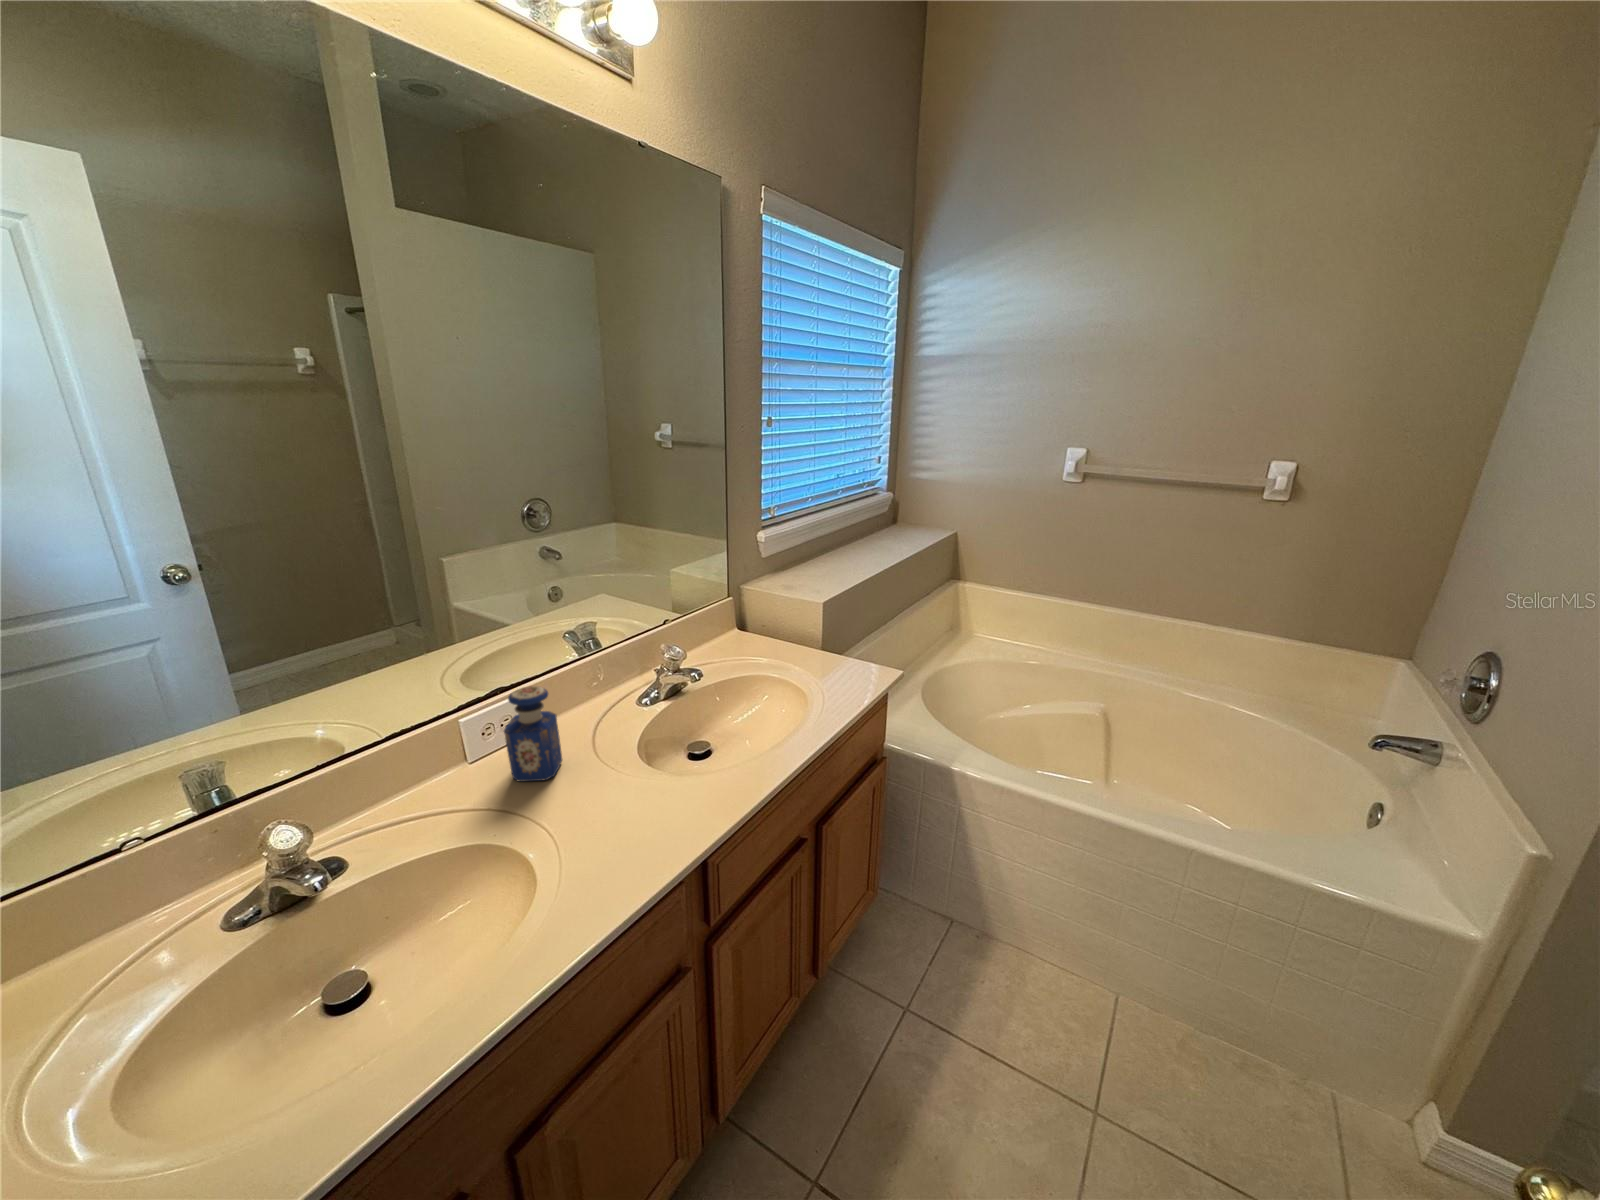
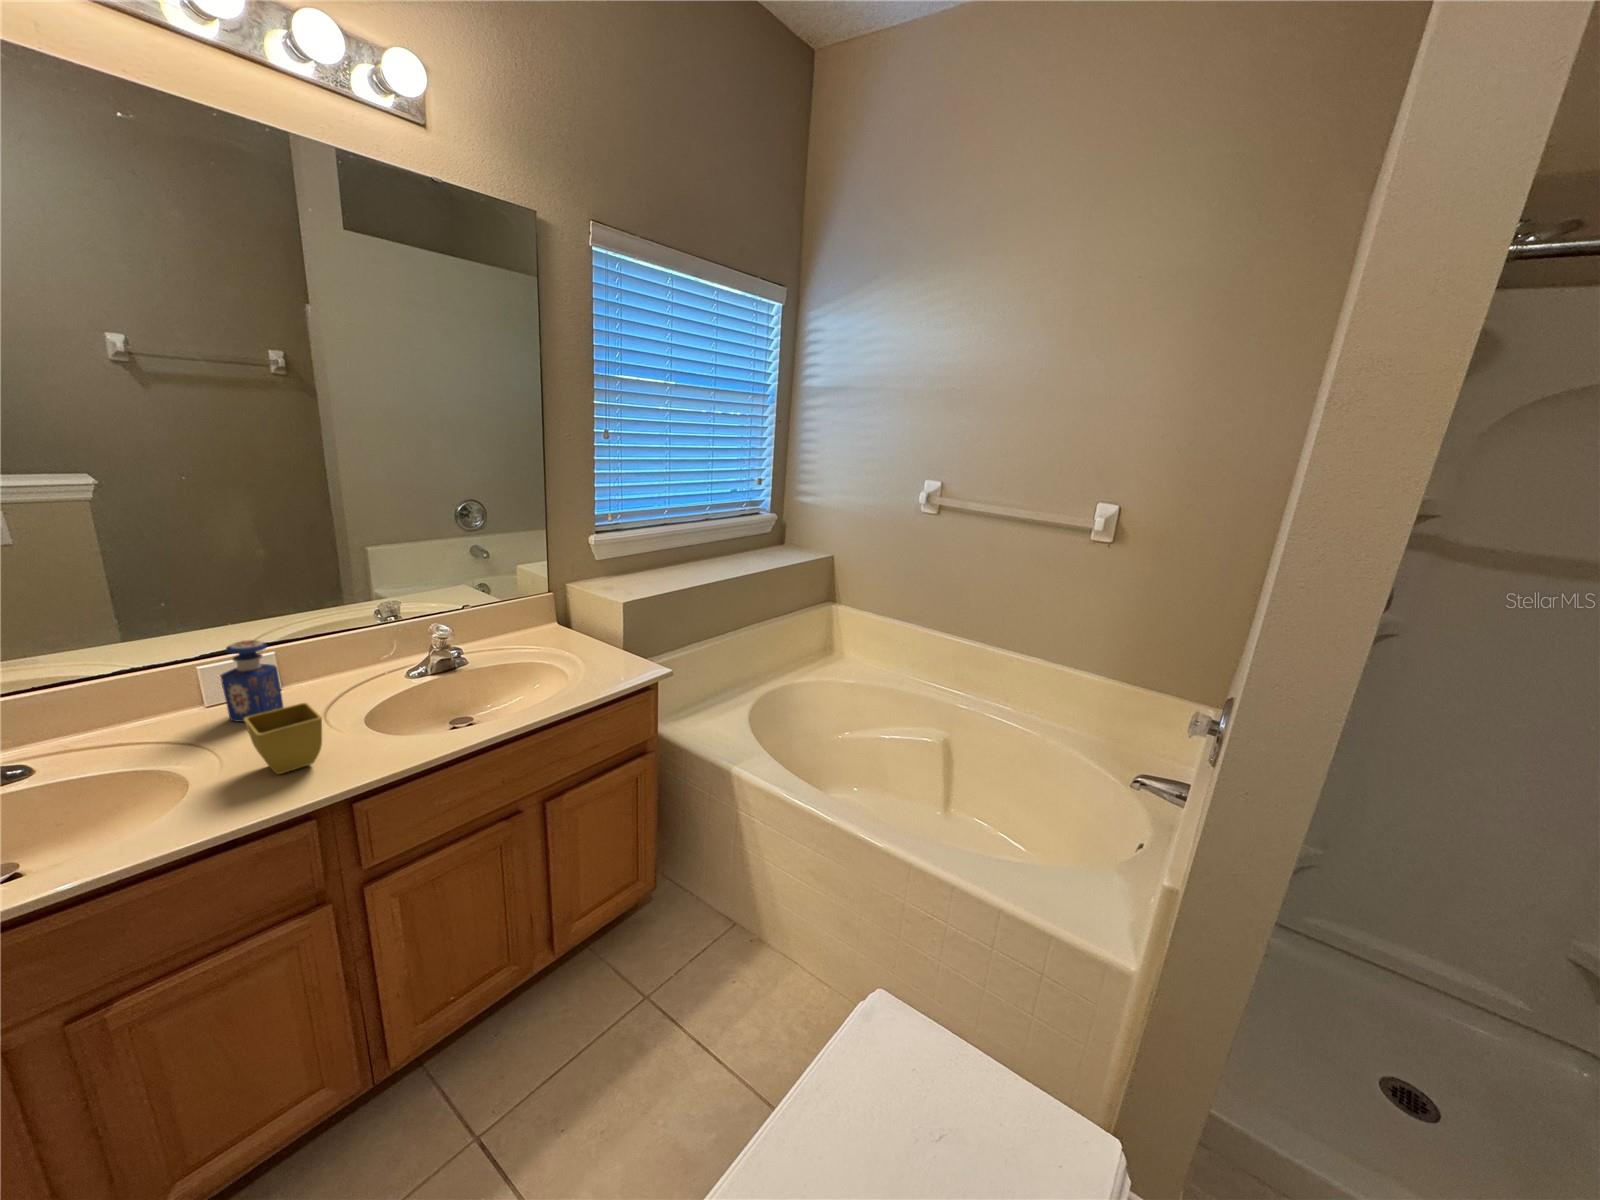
flower pot: none [589,756,676,845] -> present [244,703,322,774]

